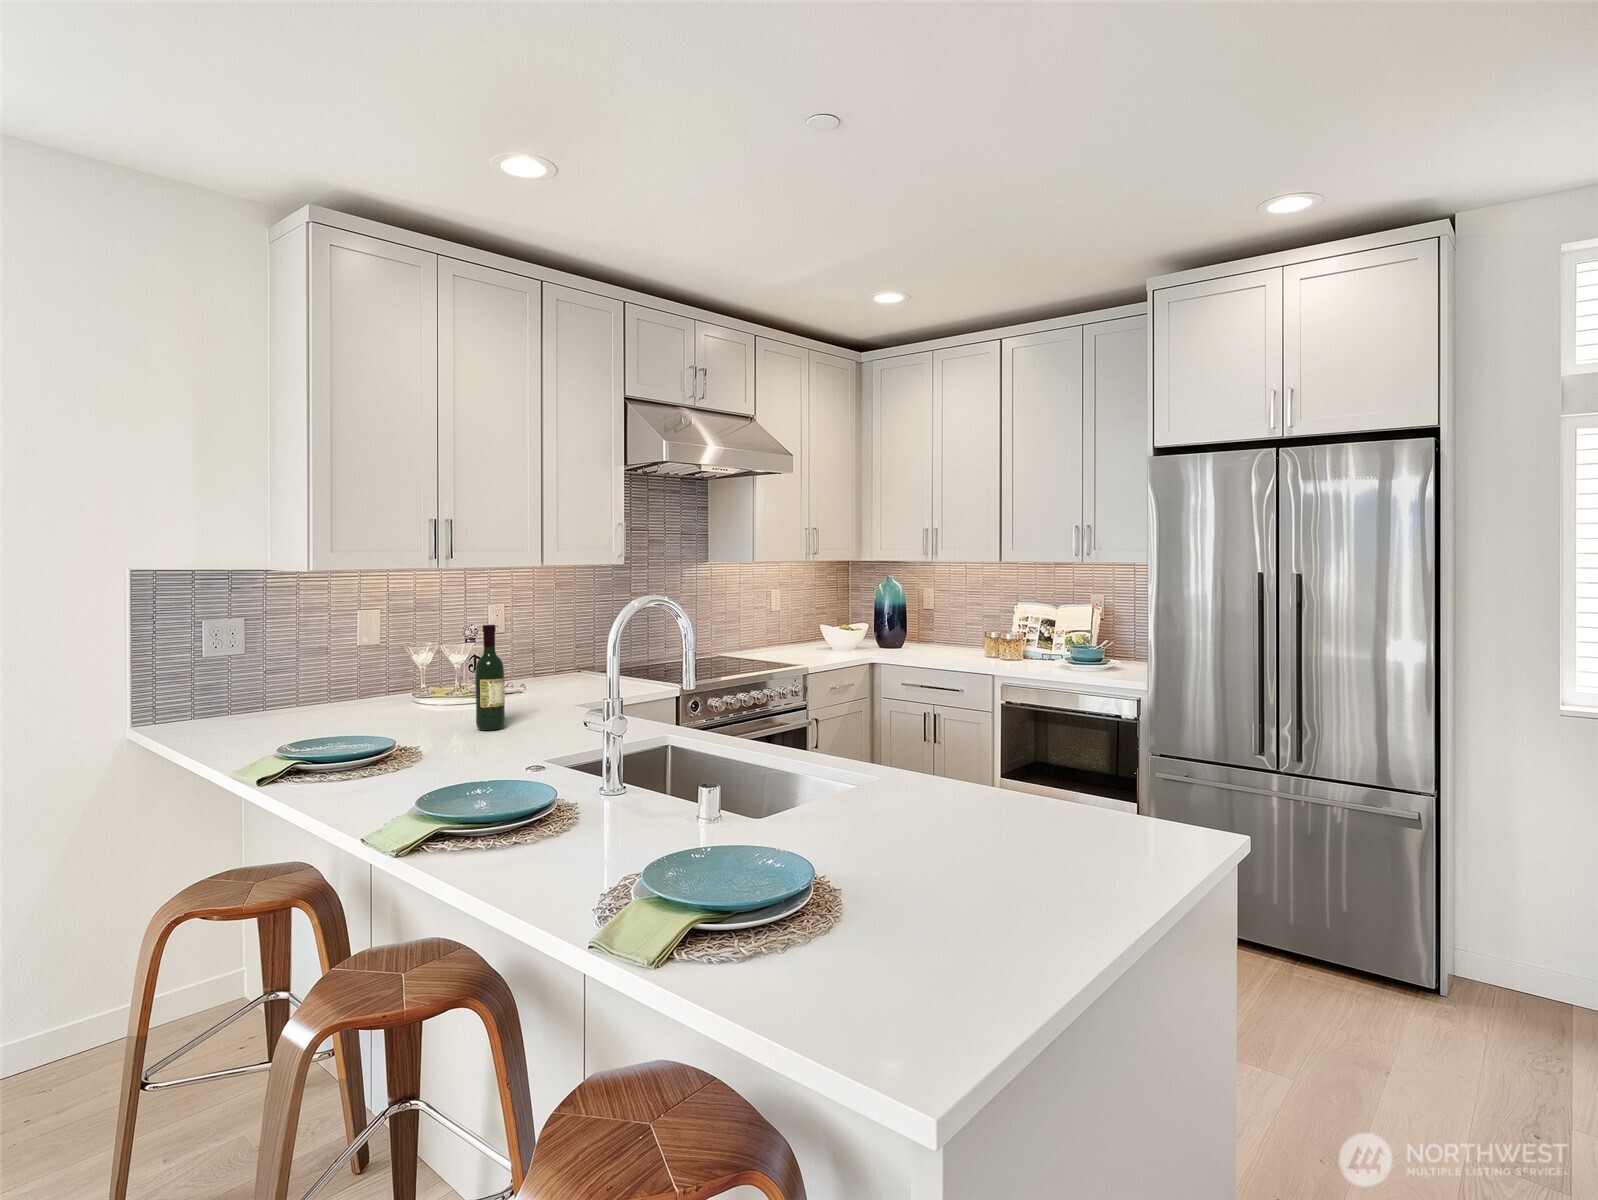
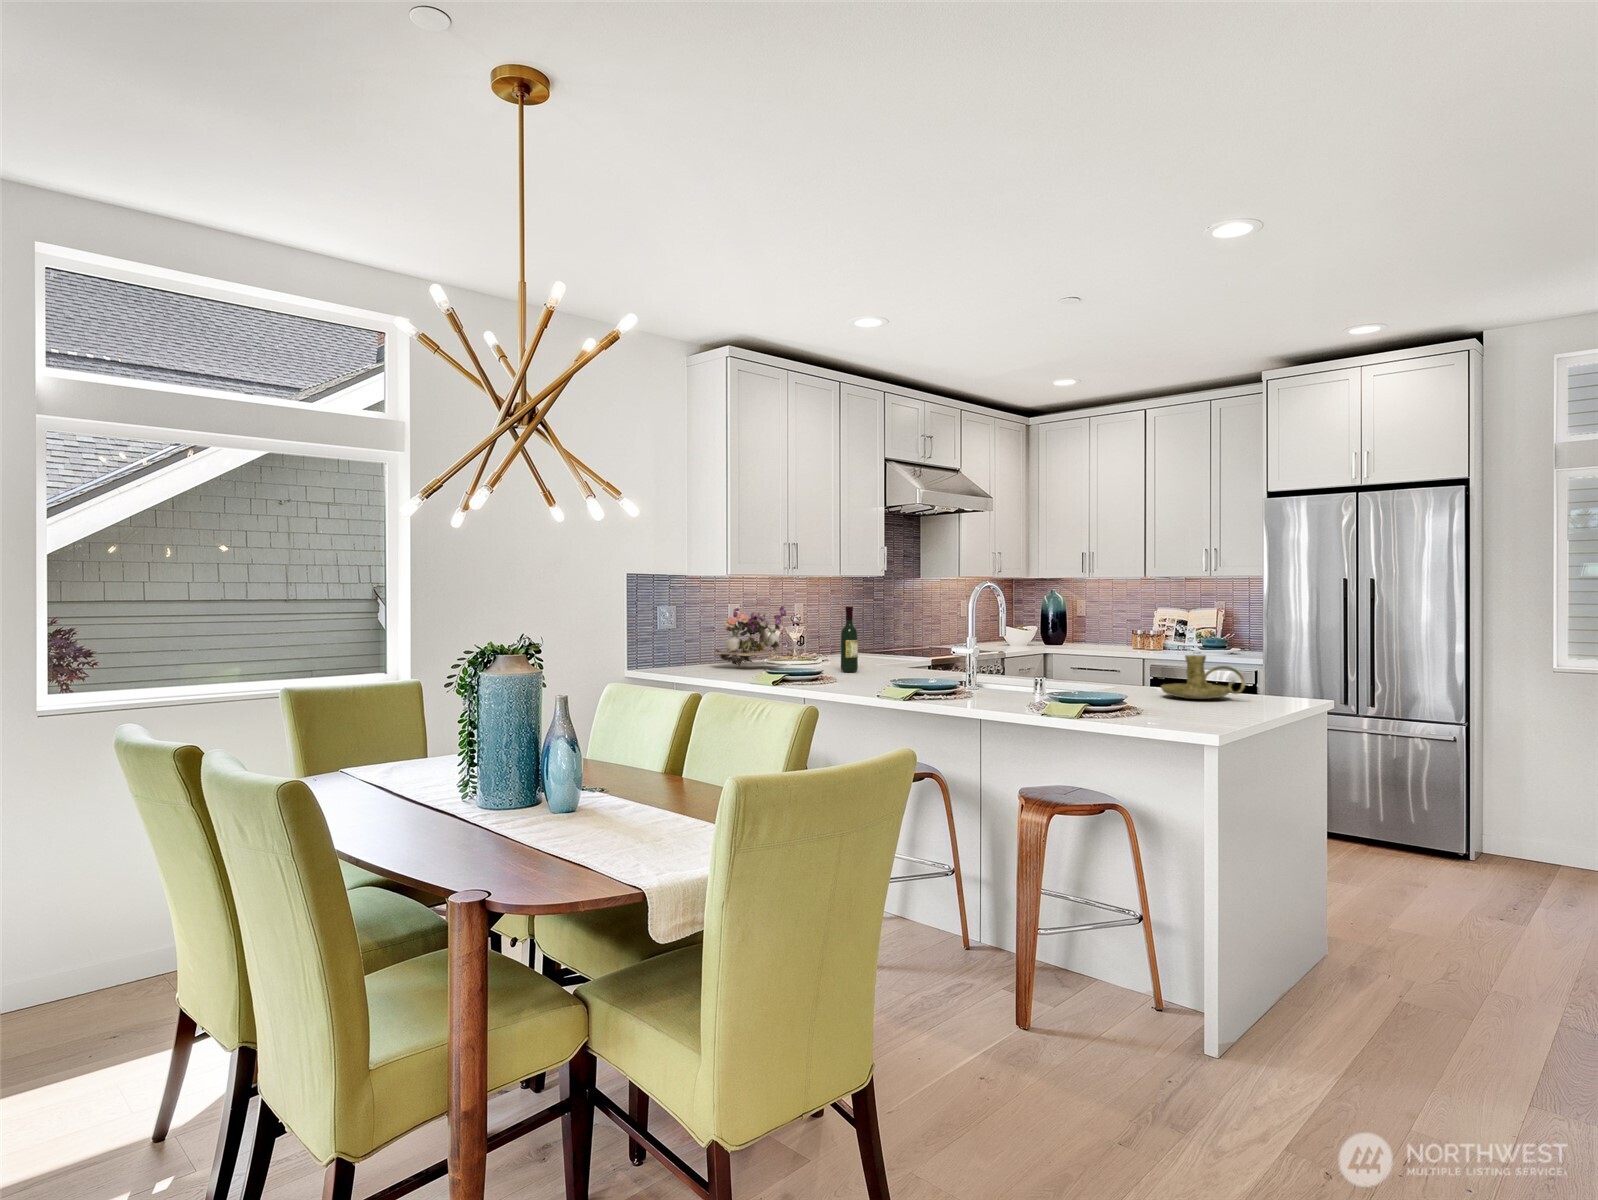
flower arrangement: none [292,615,427,715] -> present [711,604,791,667]
candle holder: none [917,749,1068,844] -> present [1161,655,1245,699]

